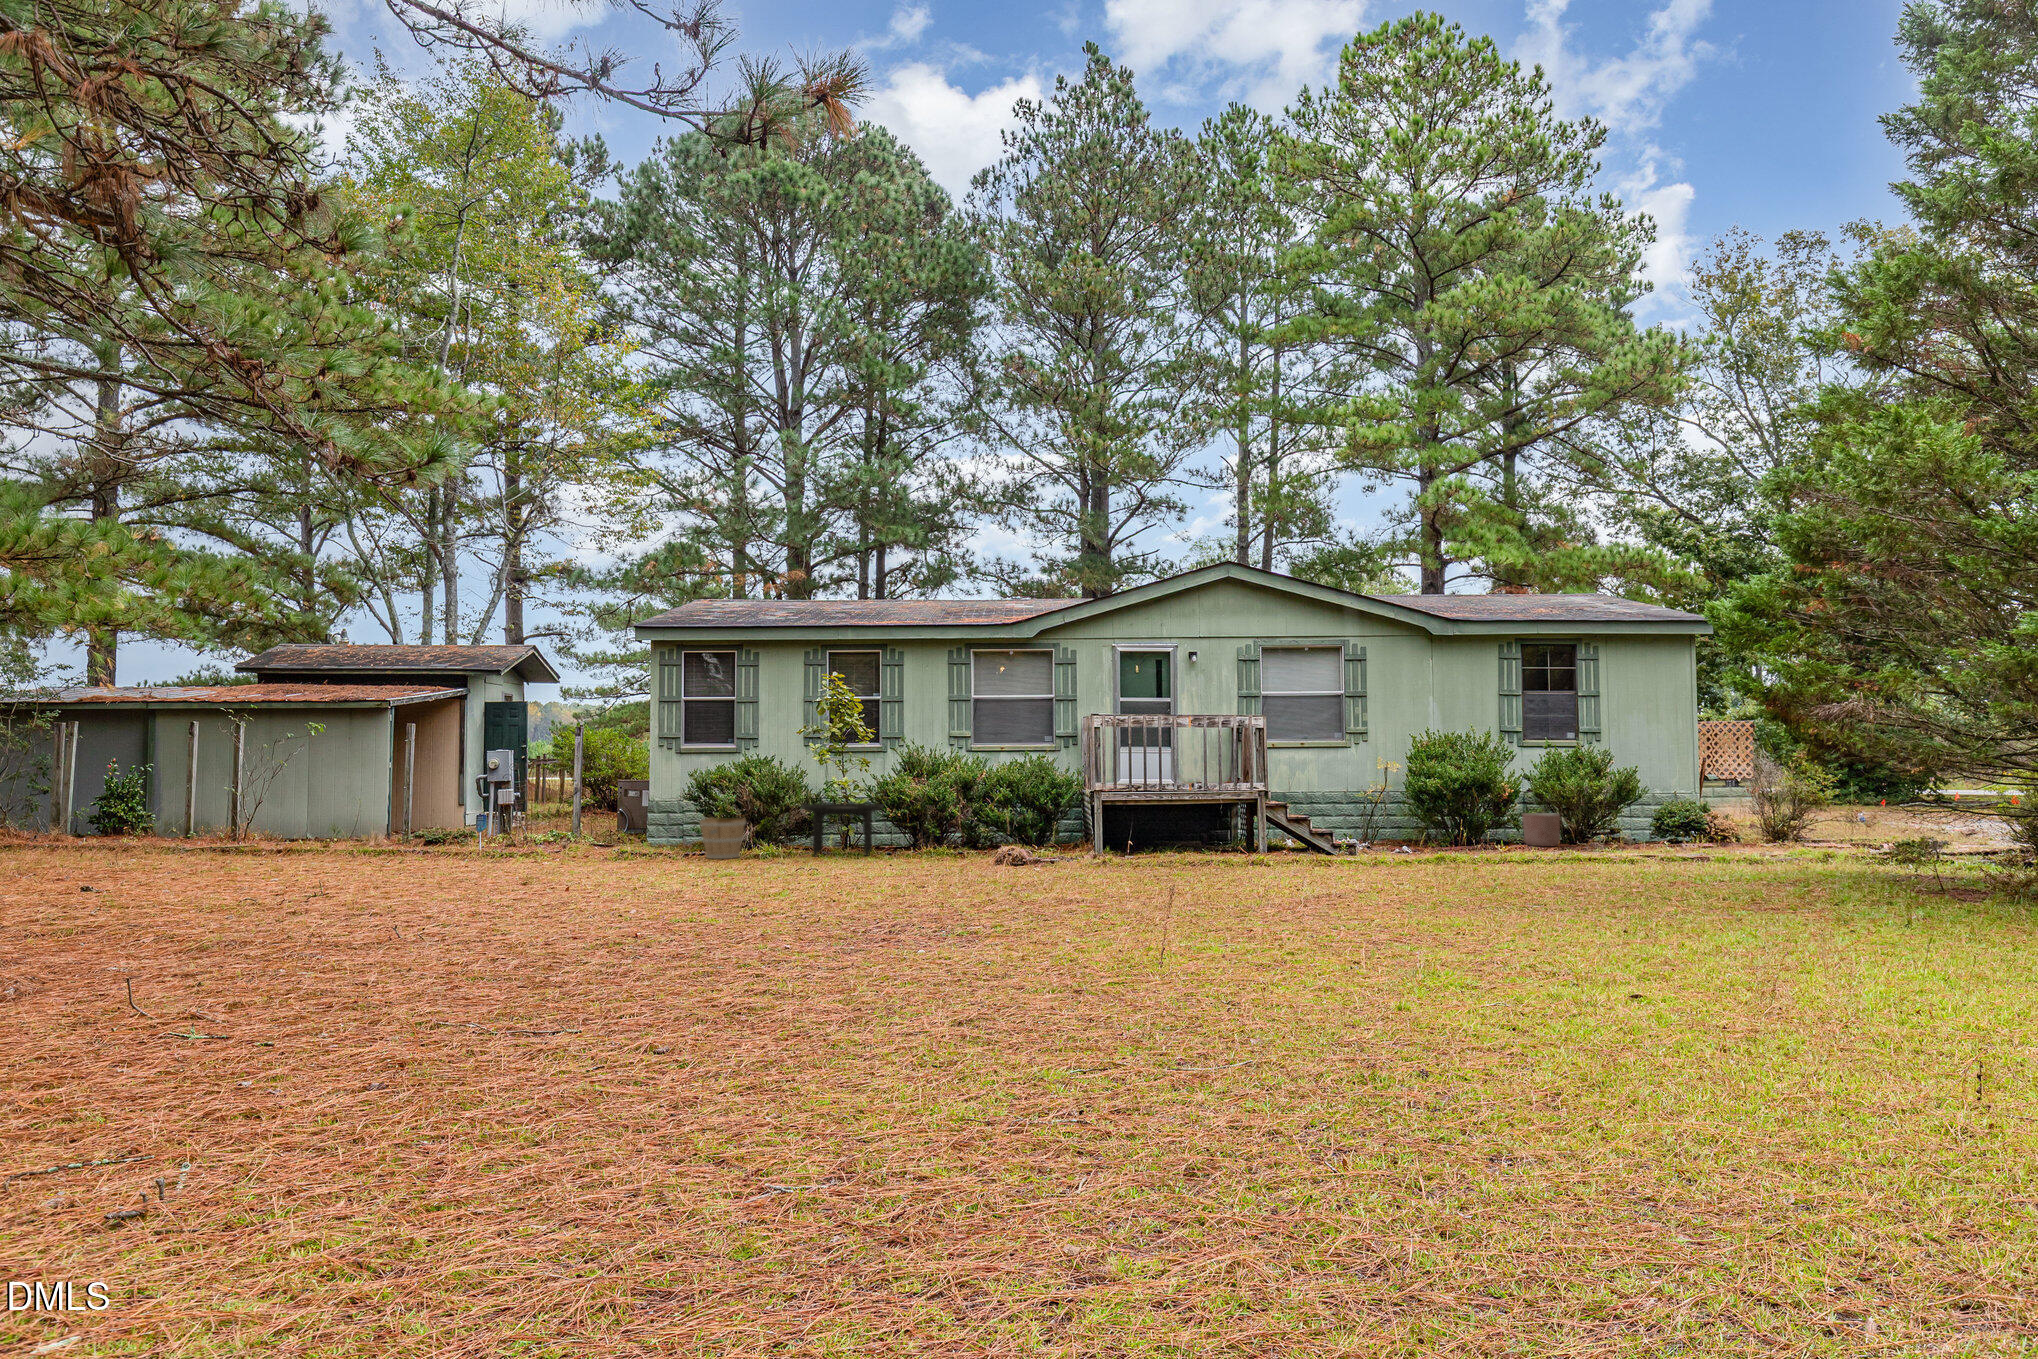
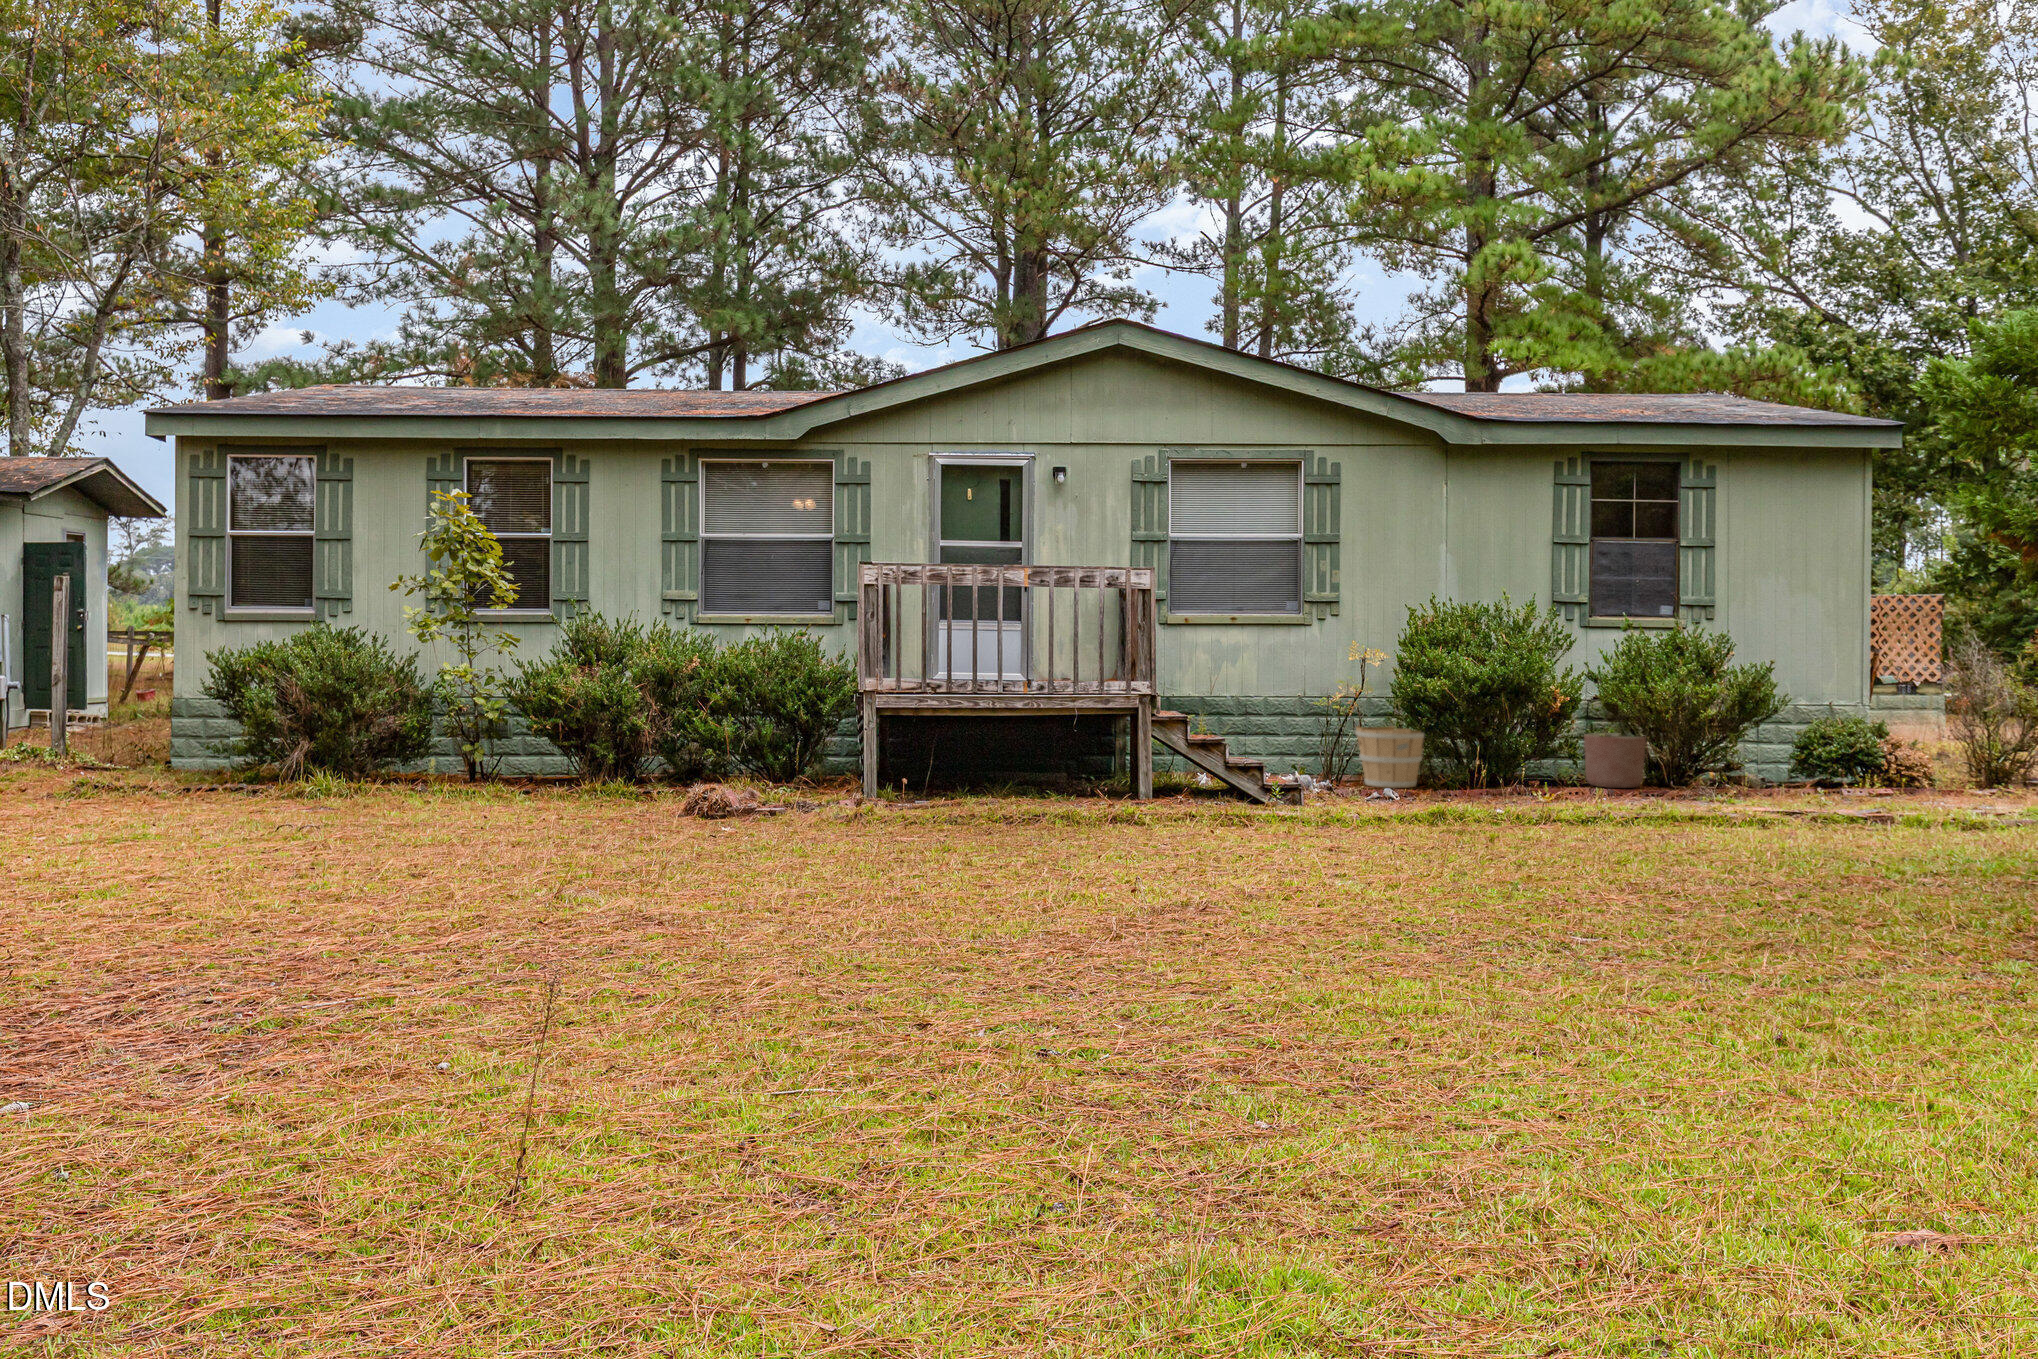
round table: present [803,803,883,856] -> none [383,706,531,794]
wooden bucket: present [700,817,746,859] -> present [1355,726,1424,788]

